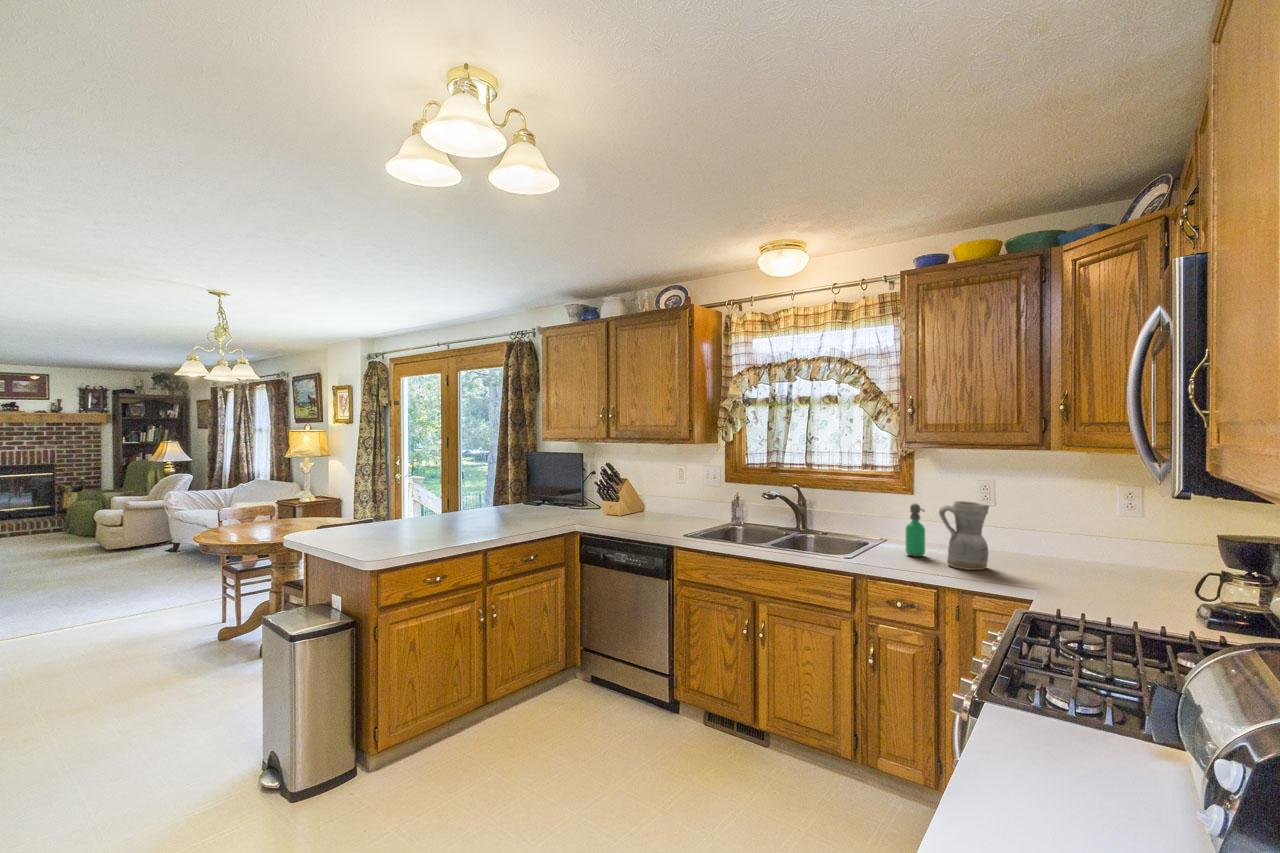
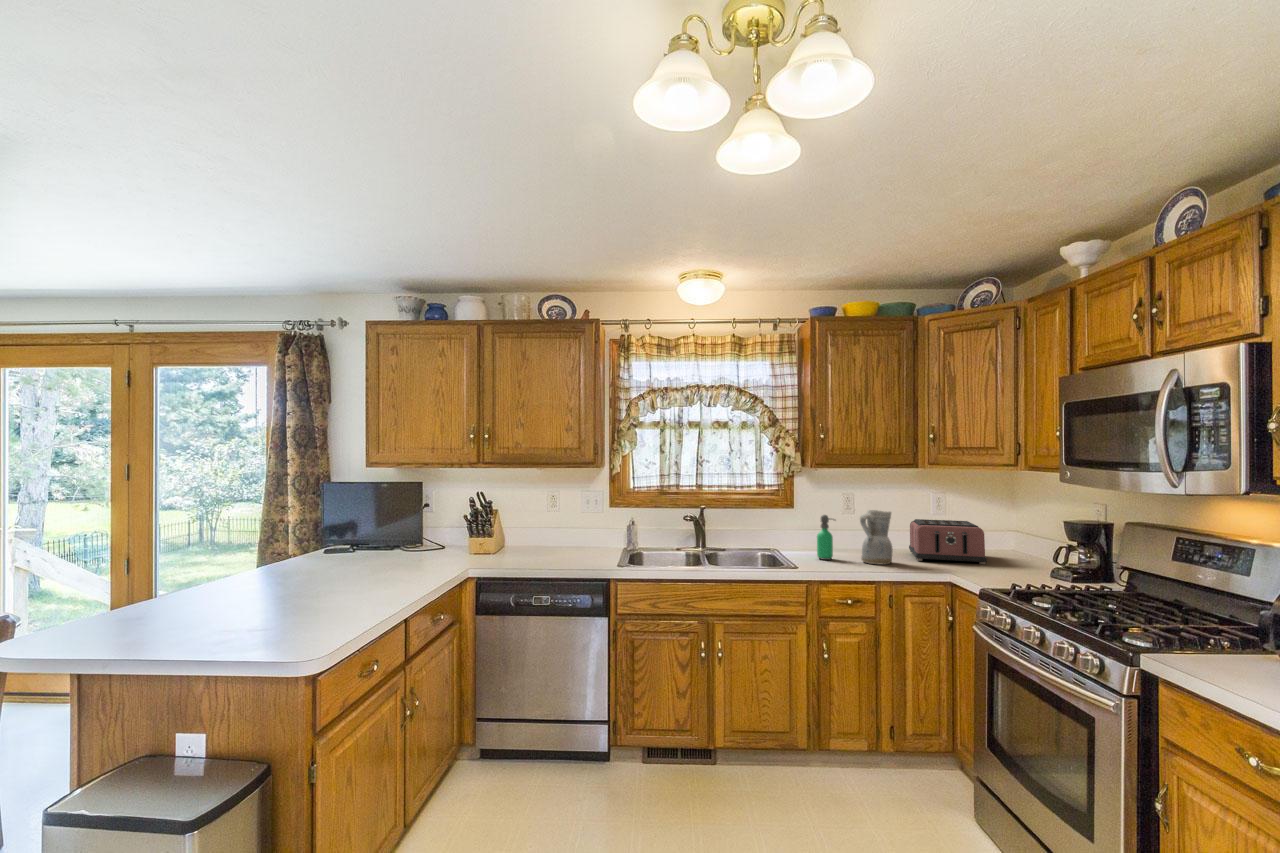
toaster: none [1031,518,1163,589] -> present [909,519,987,564]

